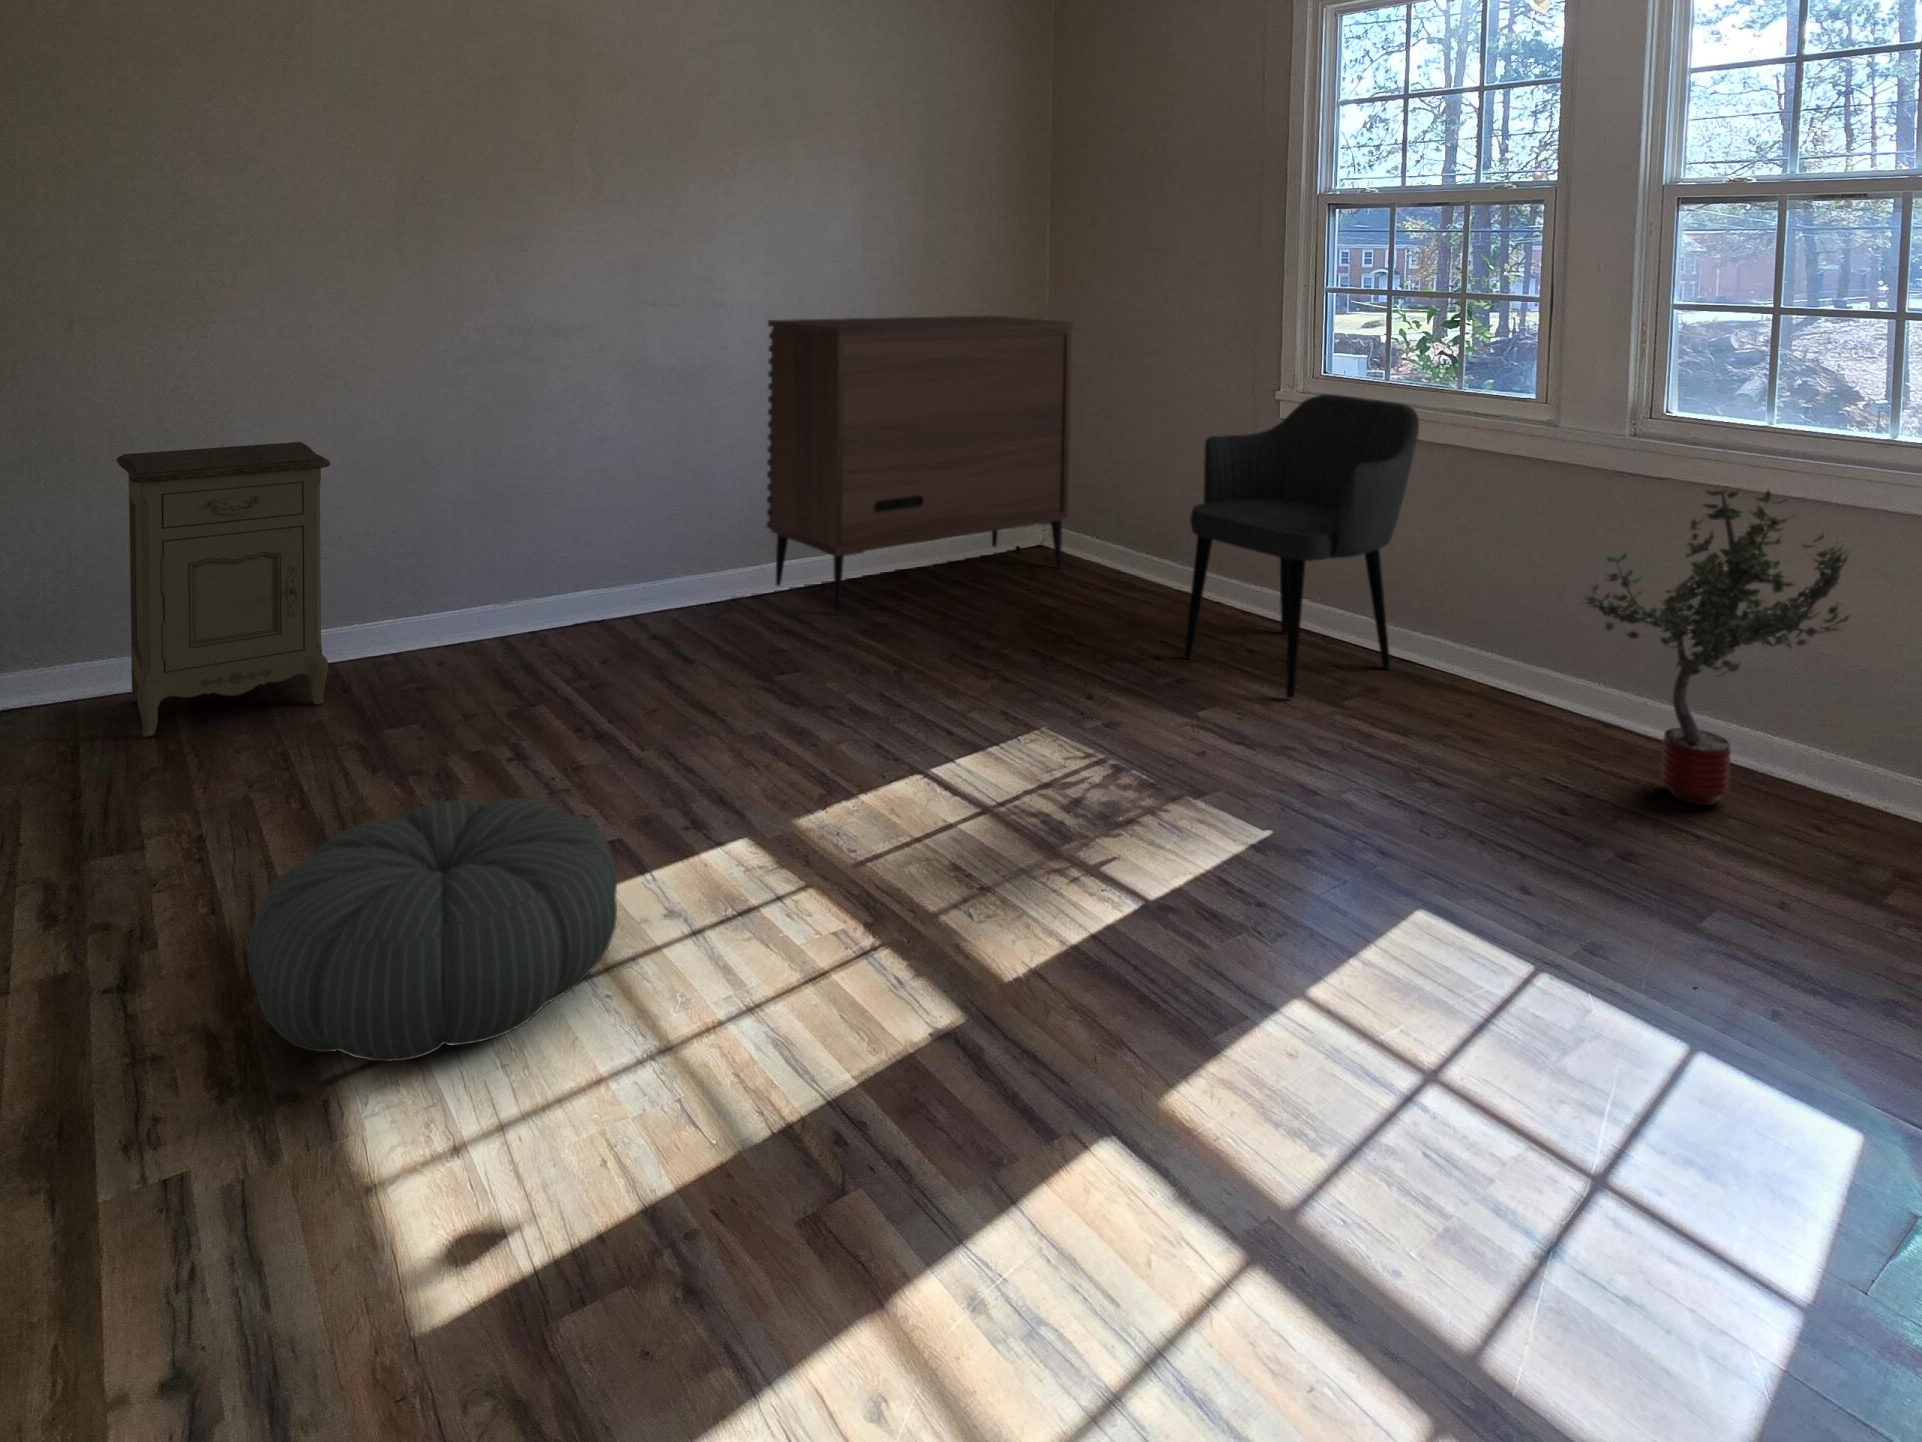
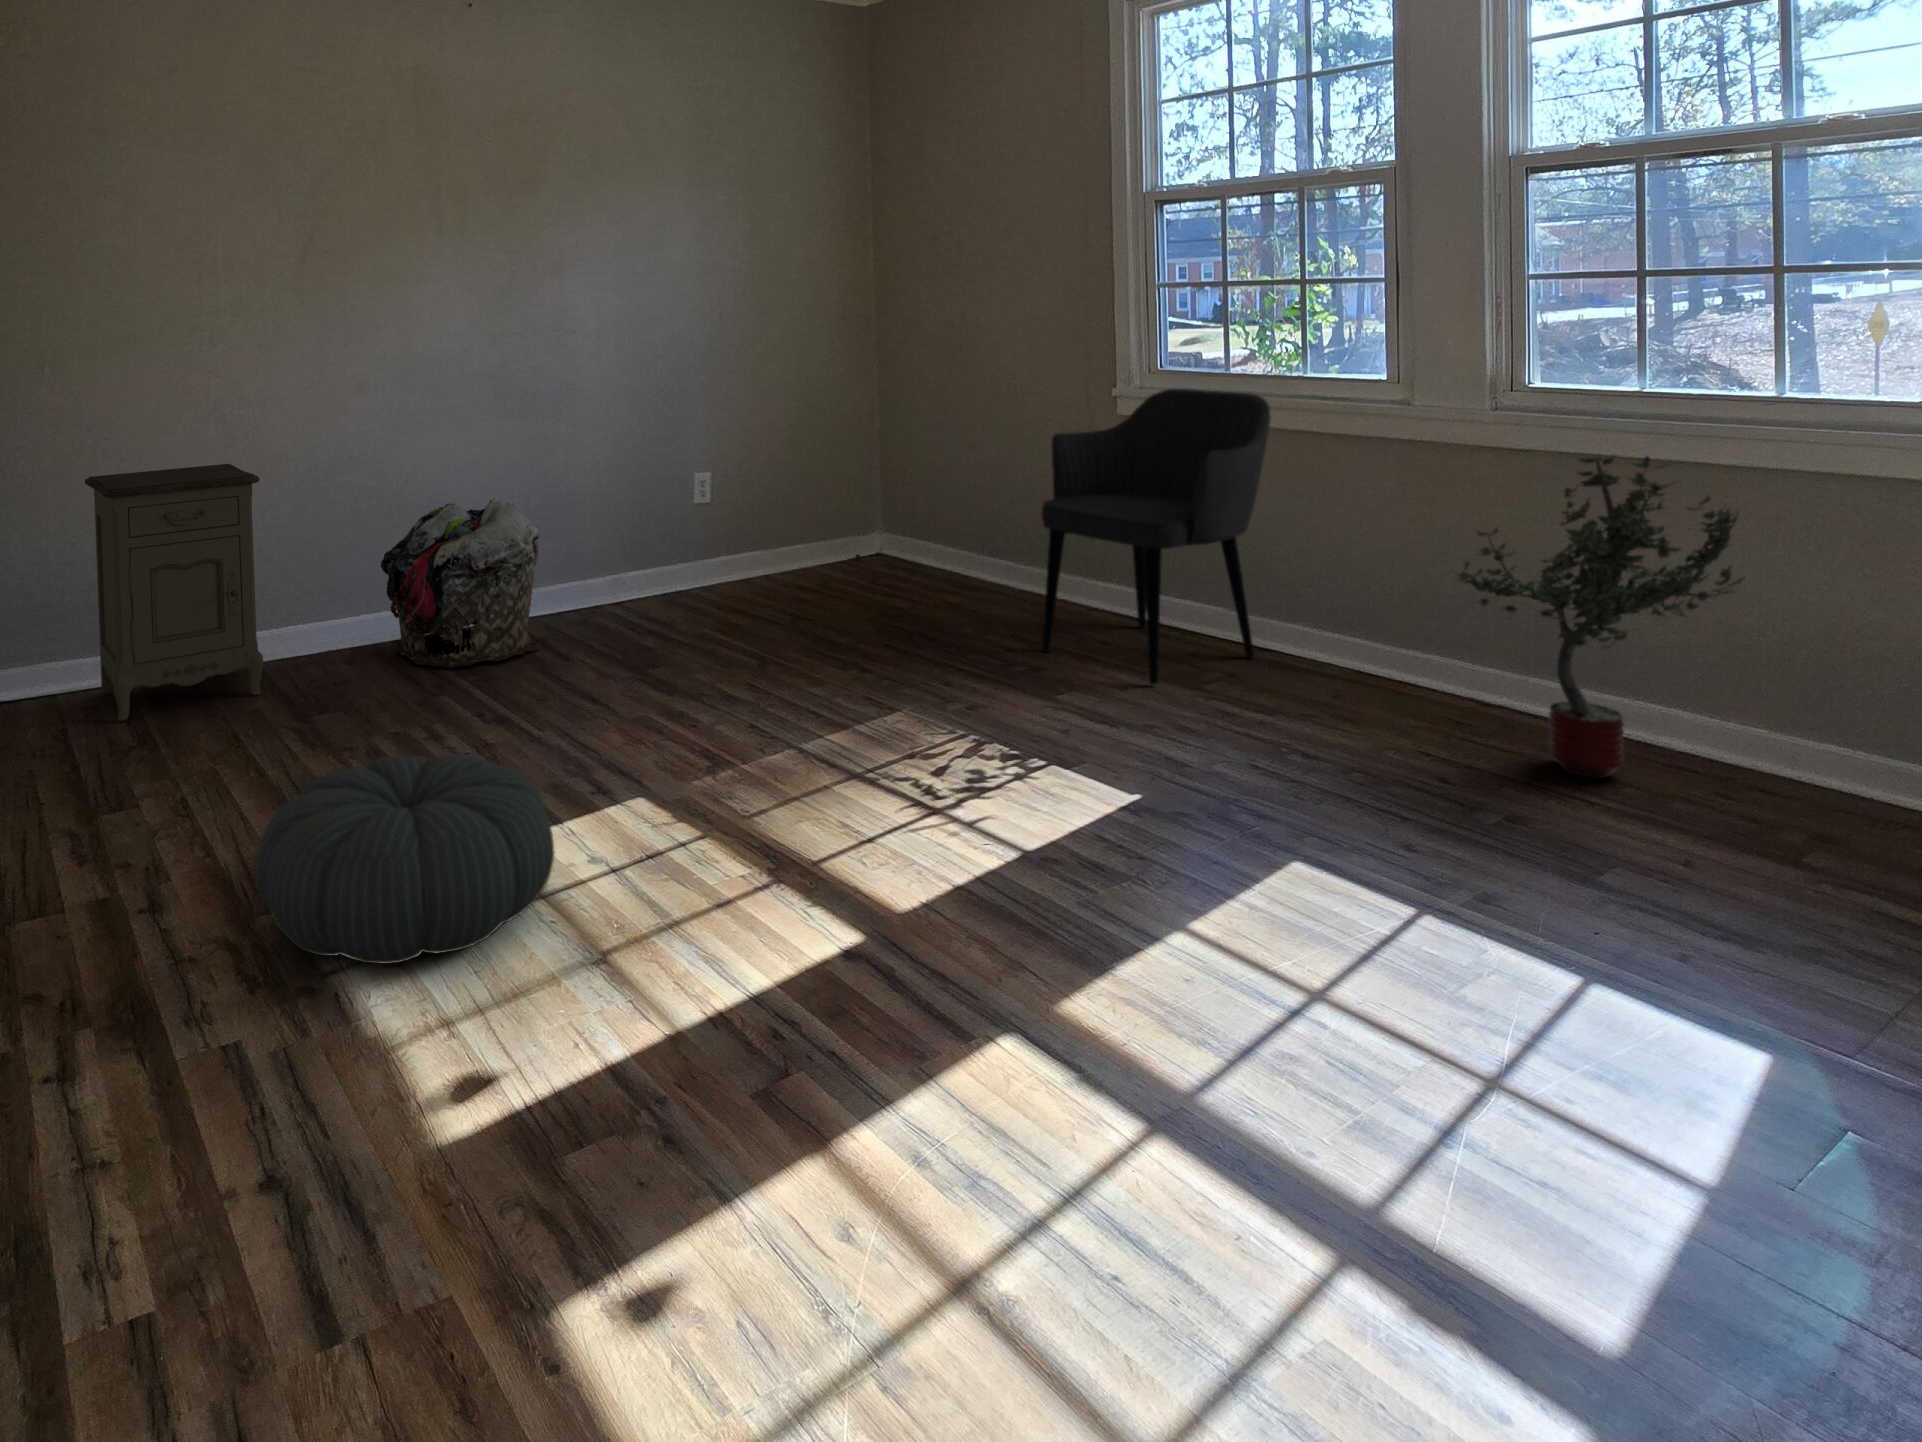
dresser: present [767,316,1073,612] -> none [622,332,914,615]
laundry basket: none [478,485,663,672] -> present [381,498,540,668]

